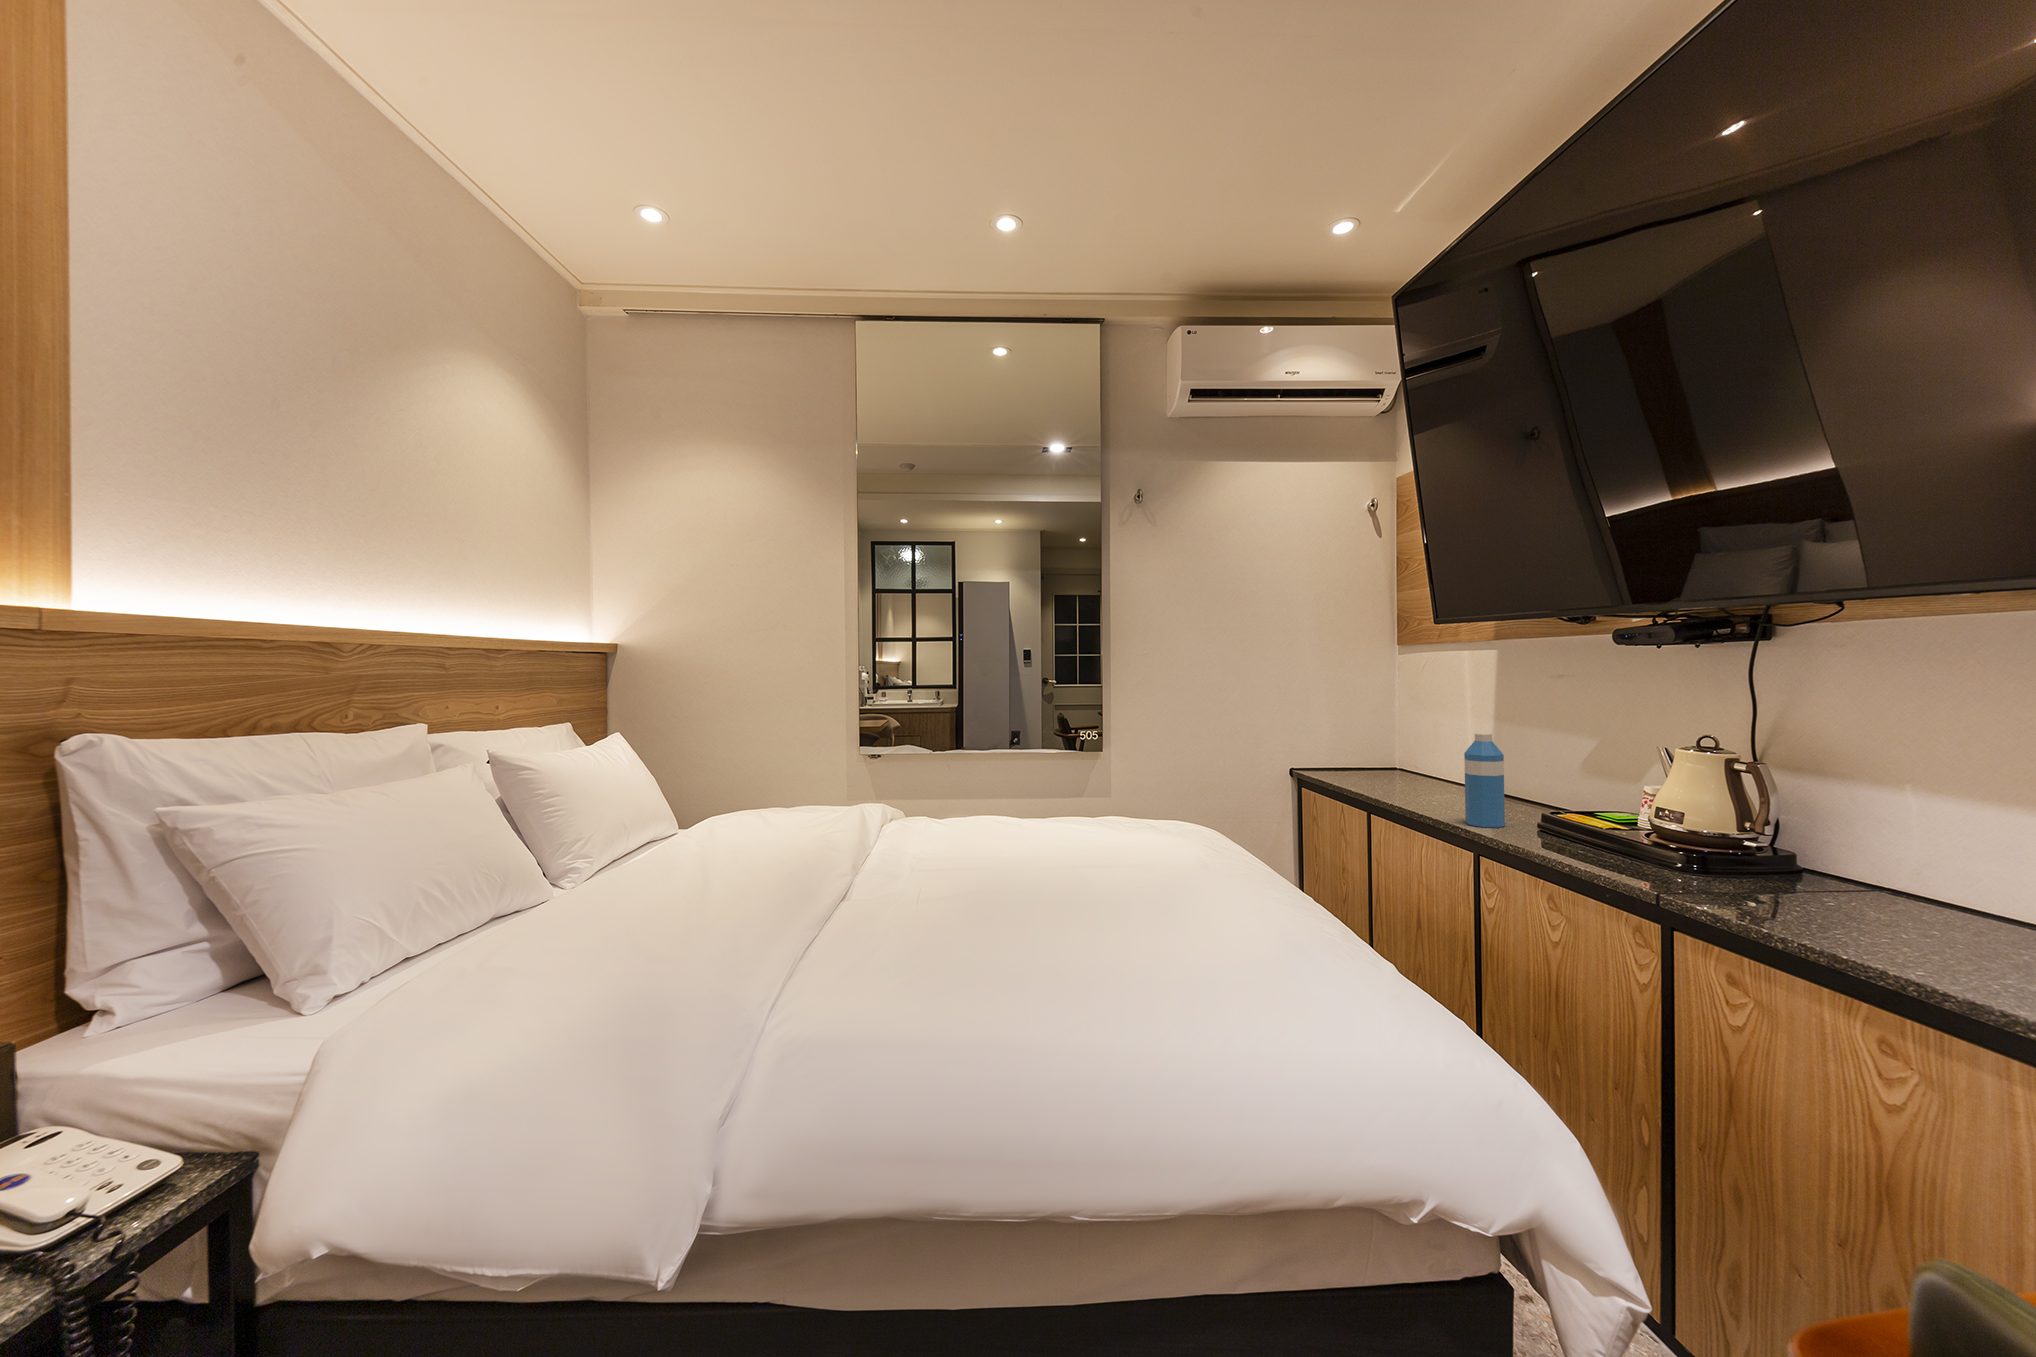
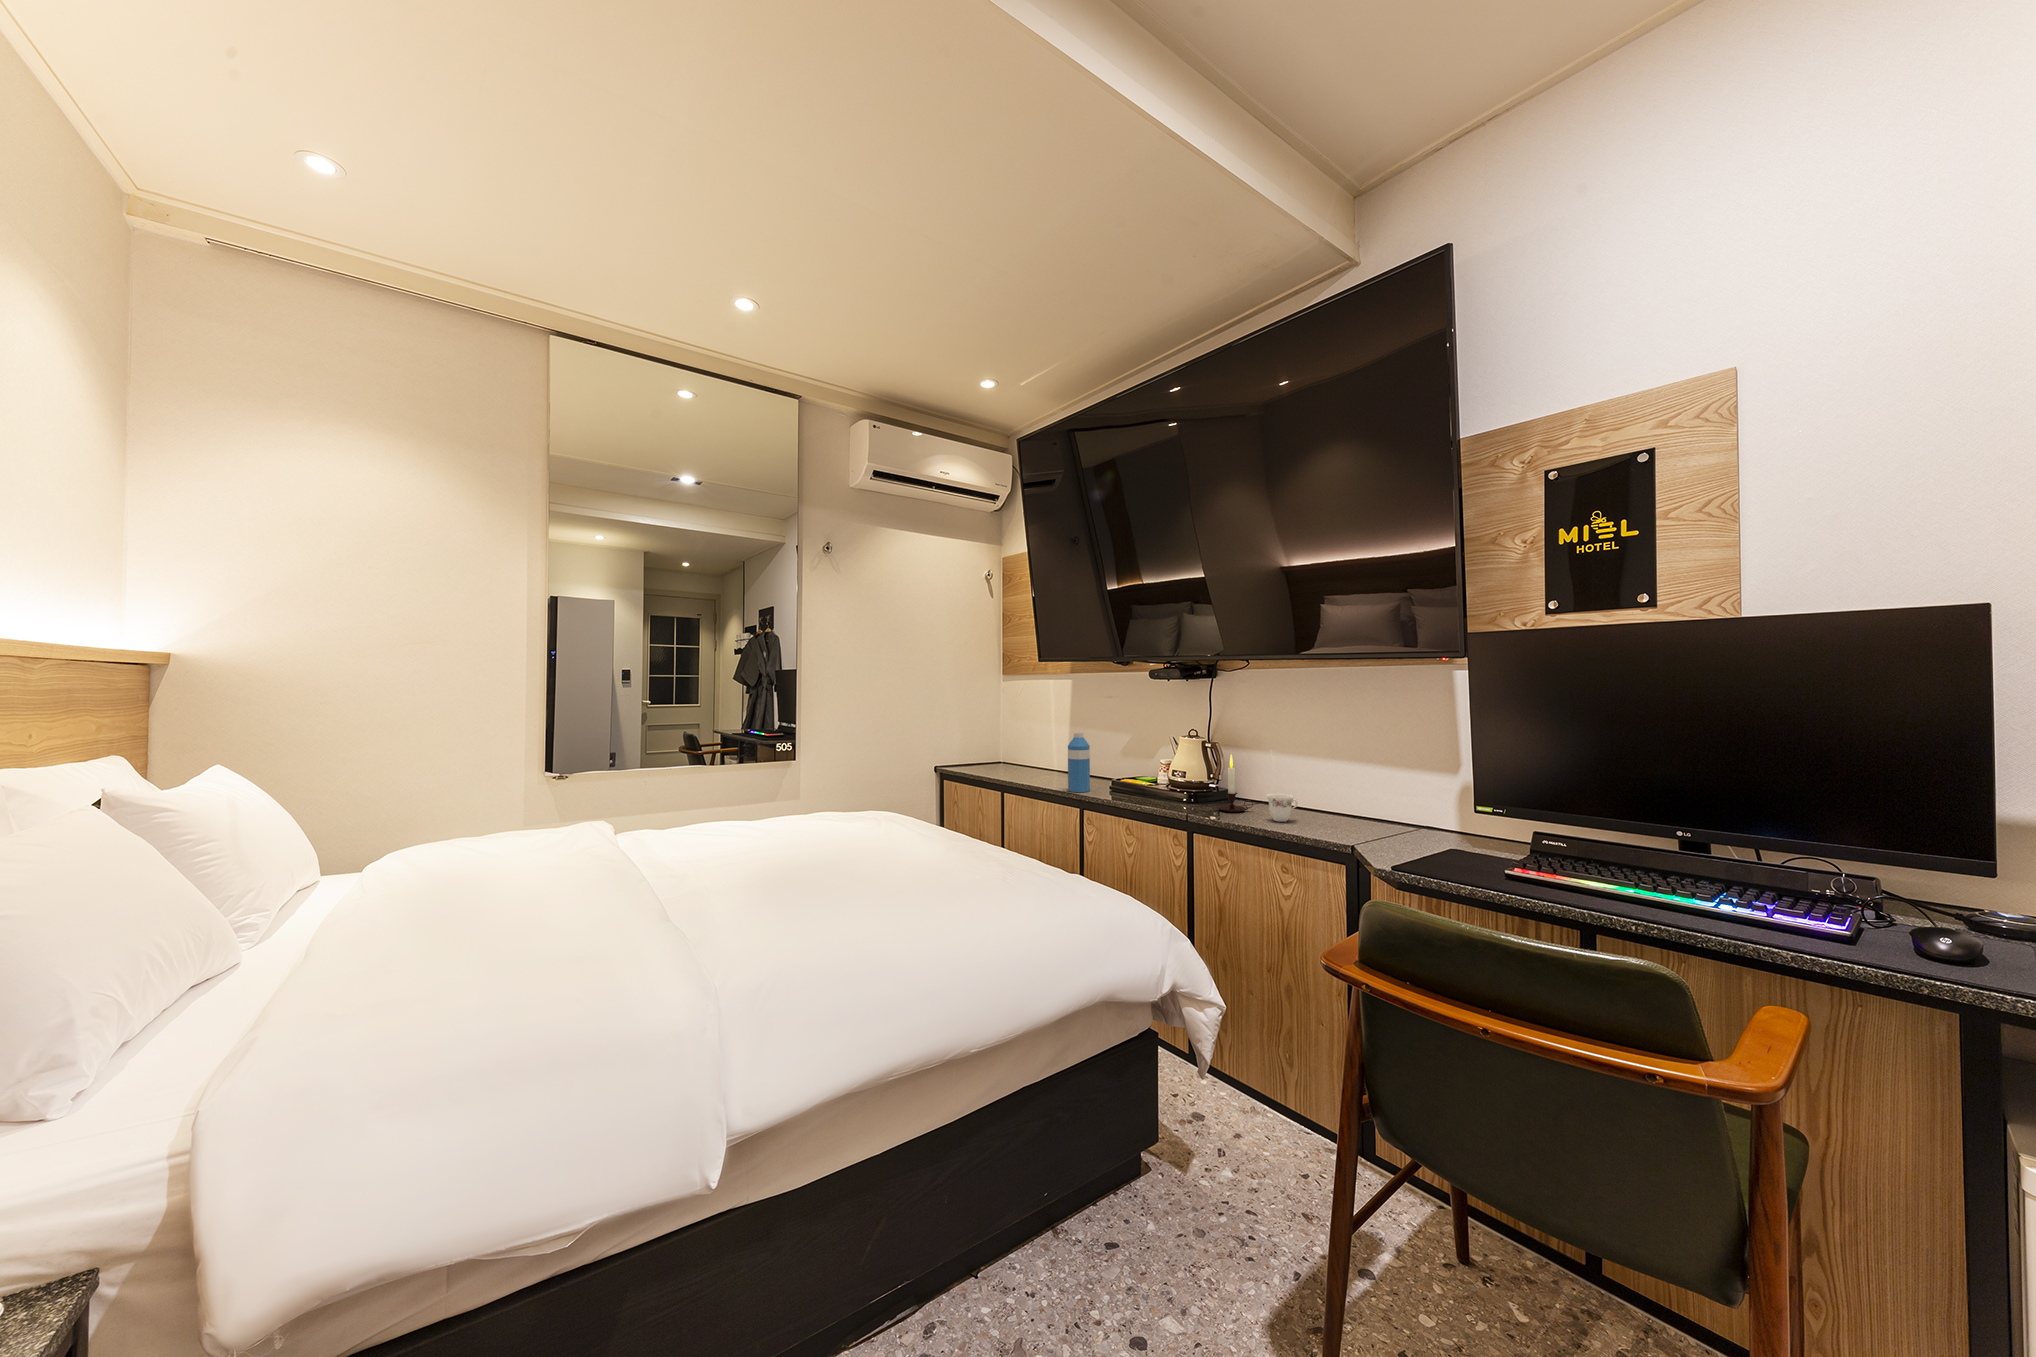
candle: none [1743,787,1834,900] -> present [1218,755,1253,812]
teacup: none [1854,876,1948,938] -> present [1266,794,1298,822]

